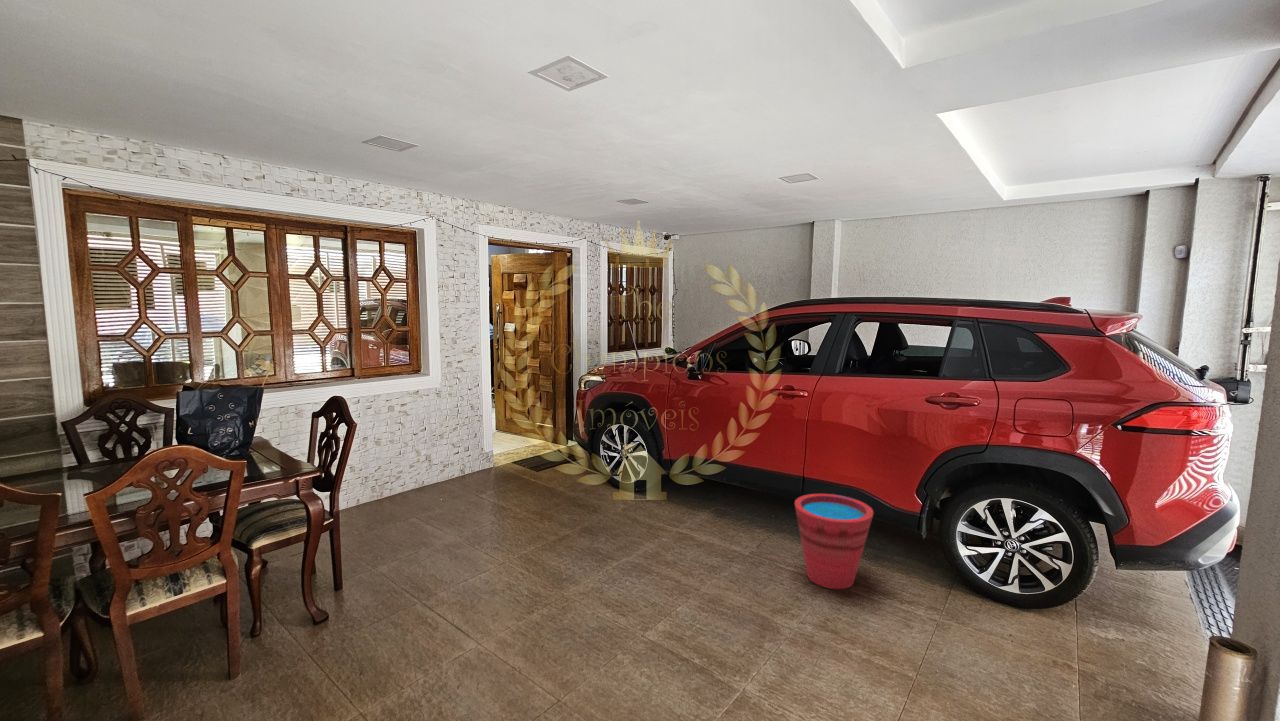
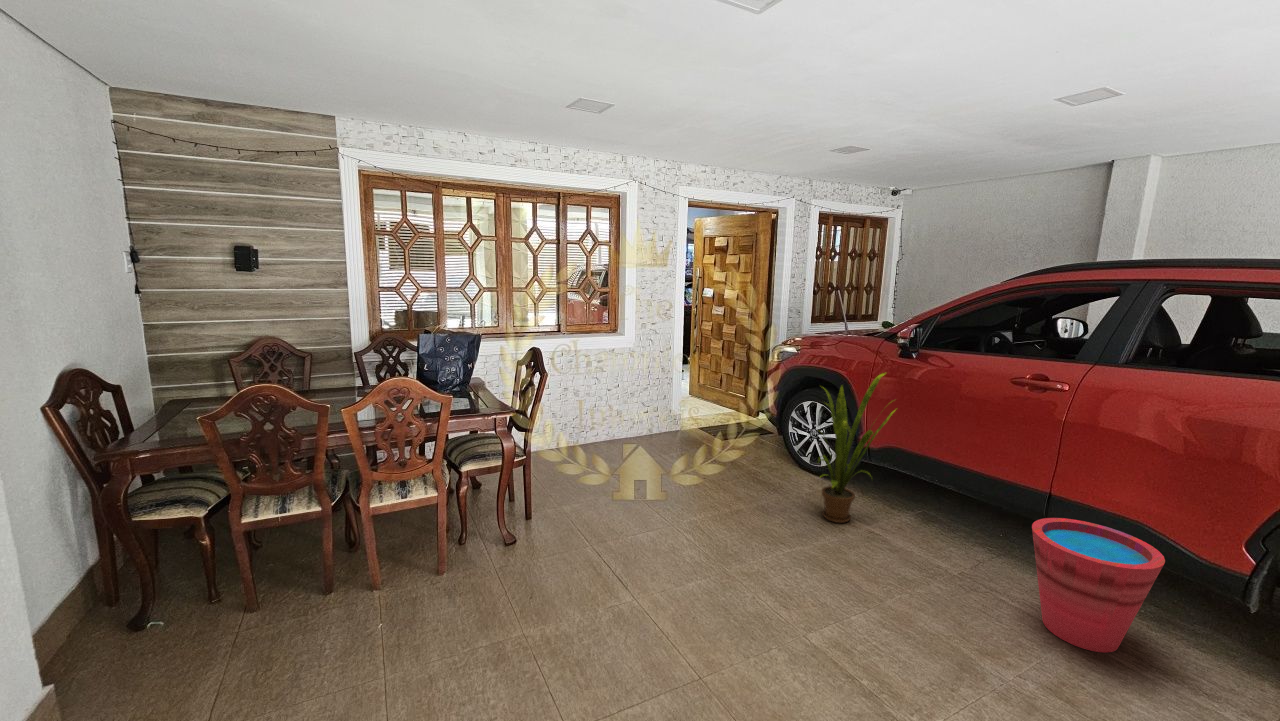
house plant: none [627,393,692,530] -> present [818,373,895,523]

